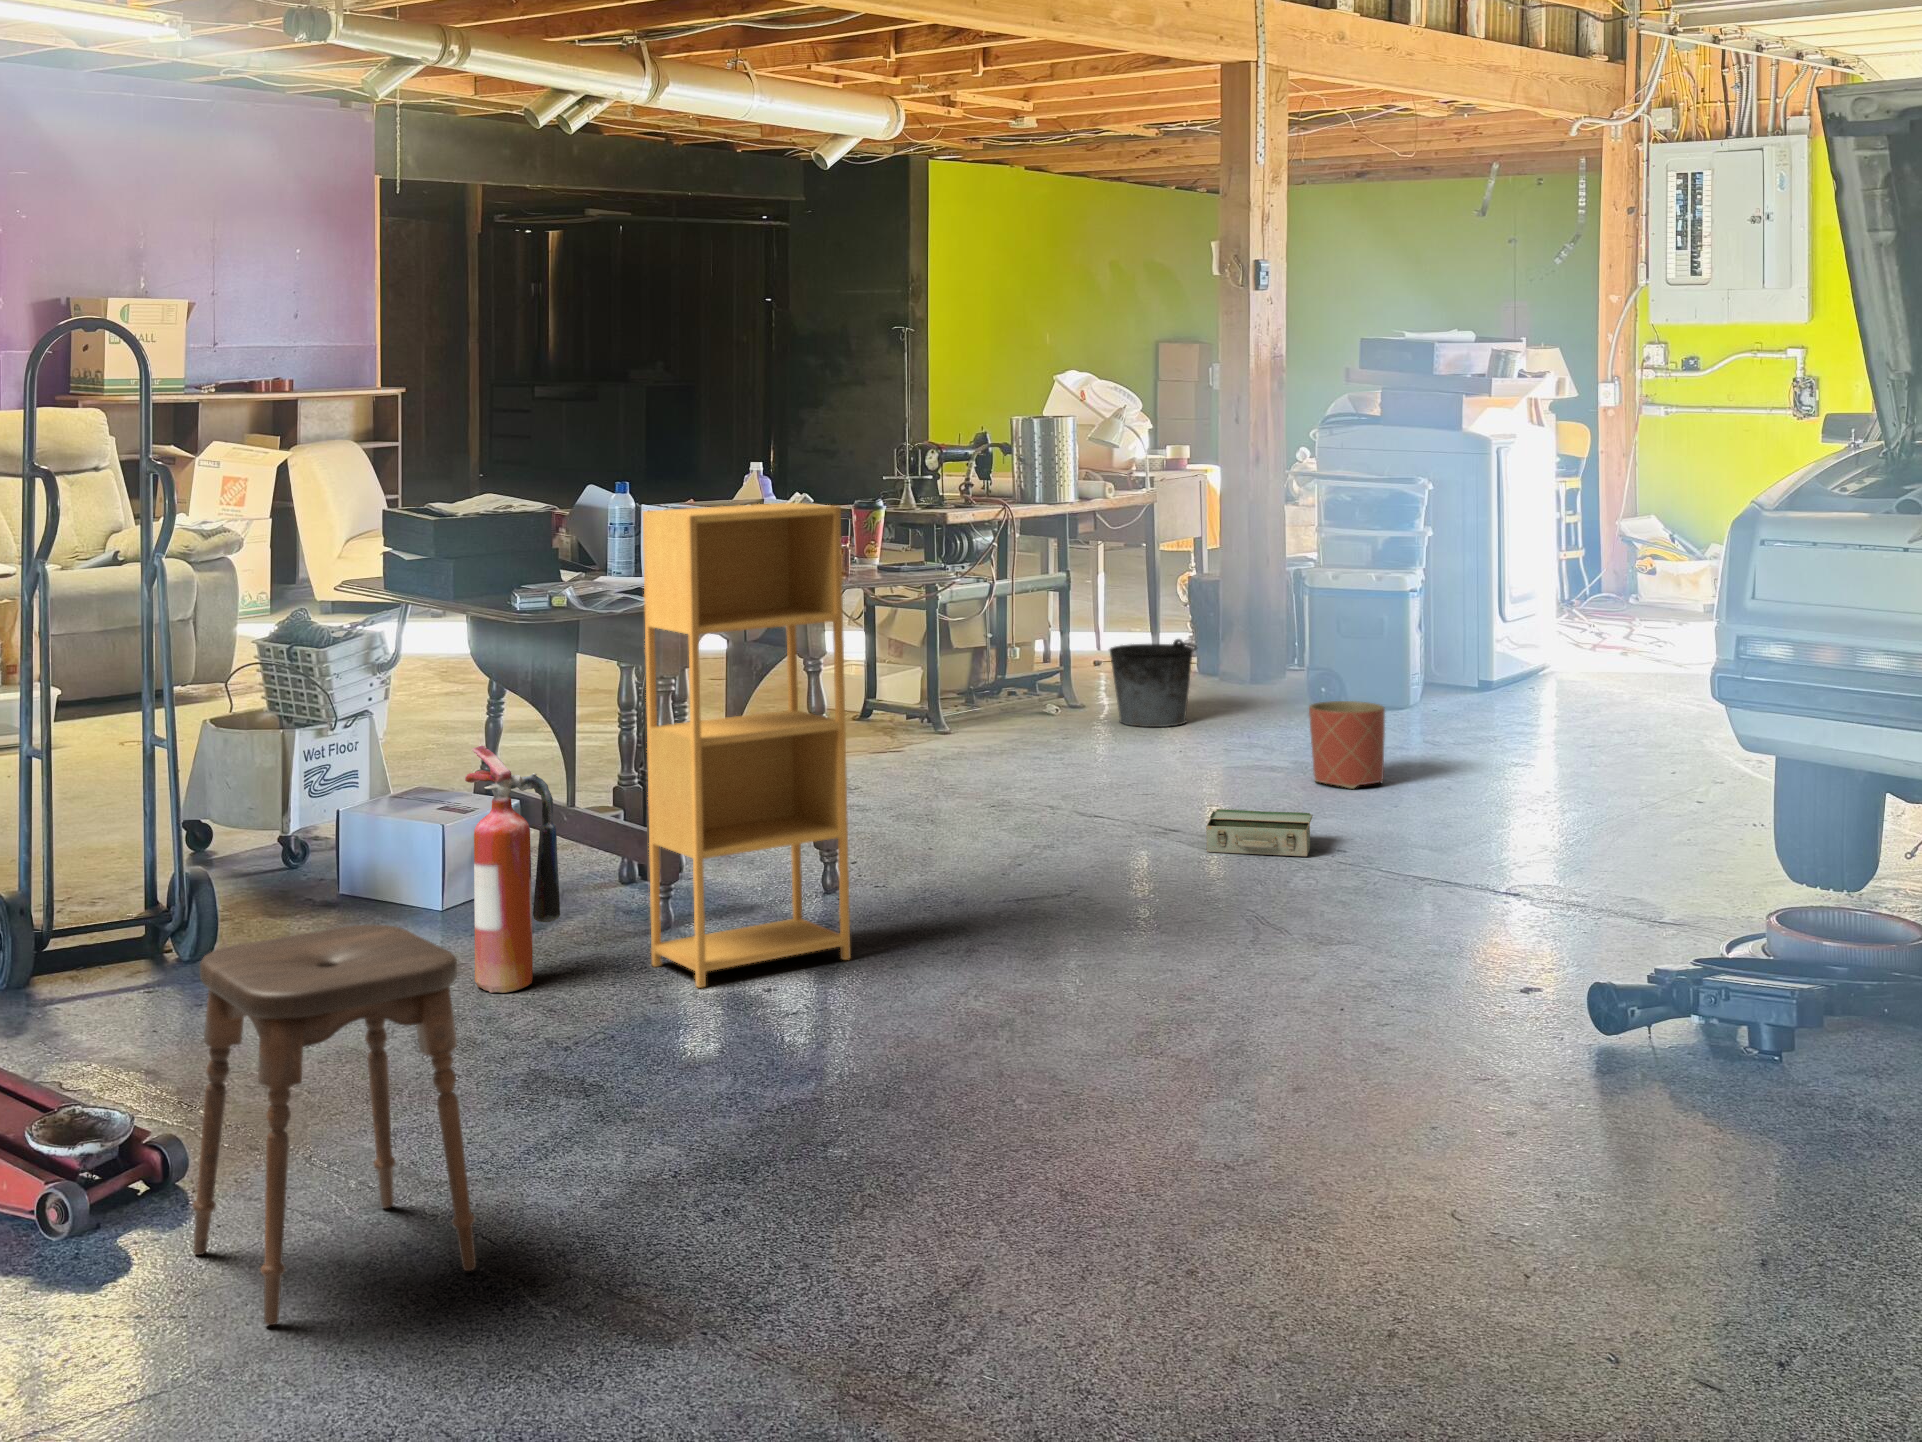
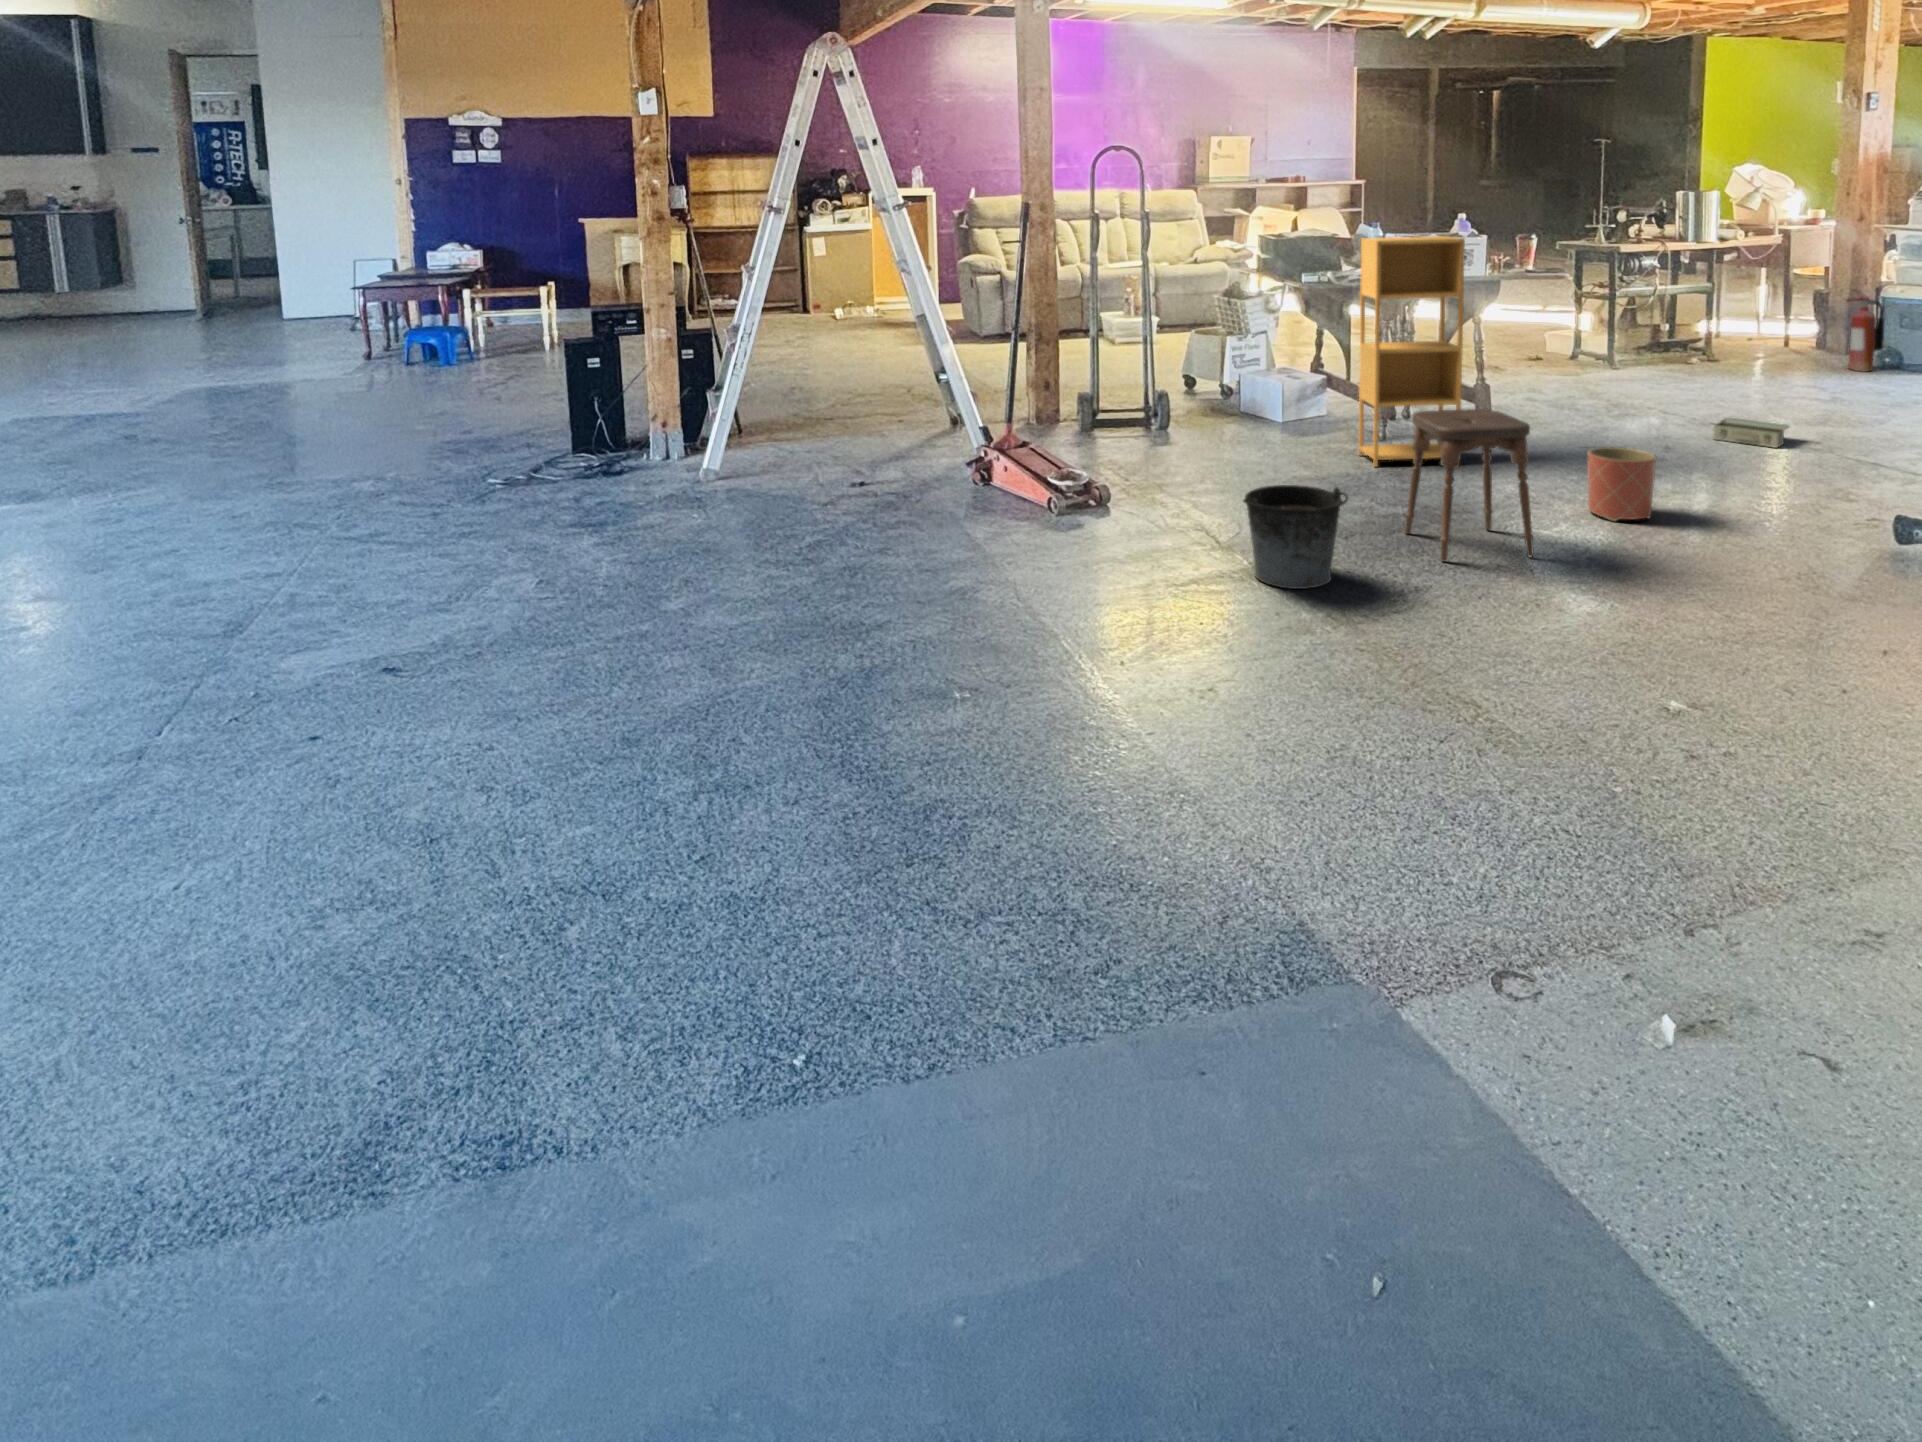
bucket: present [1109,639,1197,727] -> present [1243,485,1348,589]
planter: present [1309,701,1385,789] -> present [1588,447,1656,521]
fire extinguisher: present [465,745,560,993] -> present [1846,289,1885,372]
stool: present [193,925,476,1325] -> present [1405,409,1534,561]

